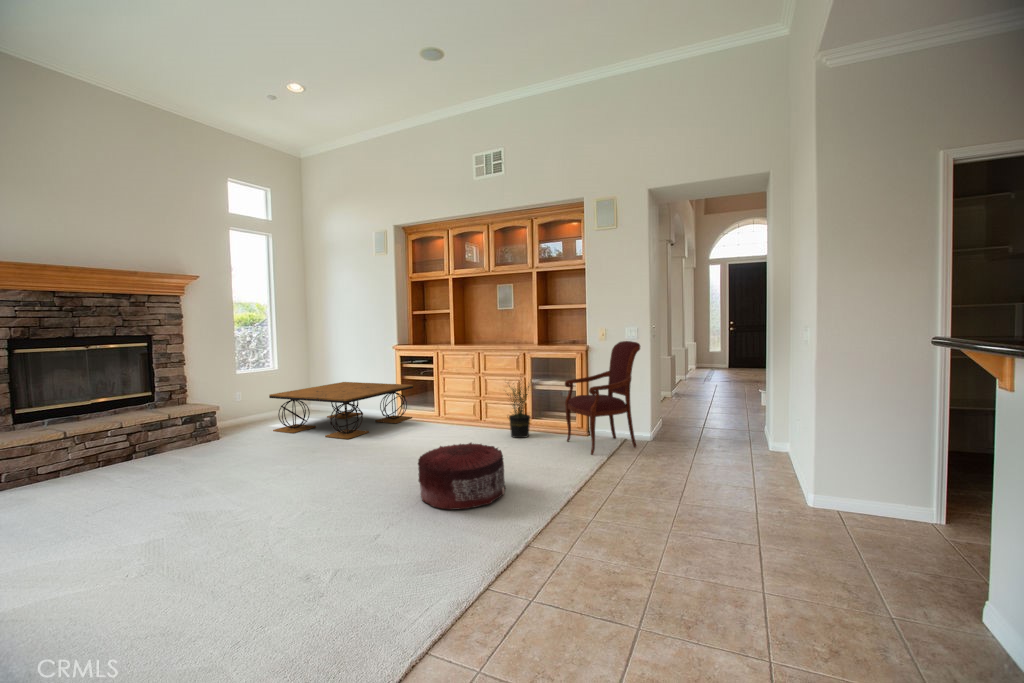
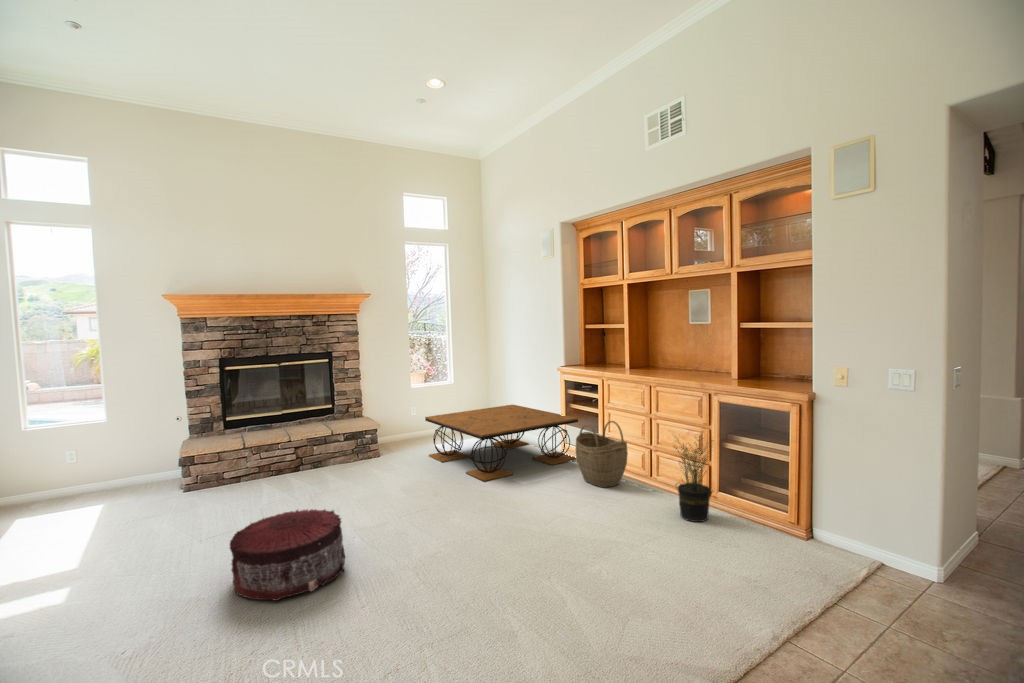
armchair: present [565,341,640,455] -> none [761,392,906,588]
woven basket: none [422,381,463,430] -> present [576,421,628,487]
pouf: present [418,443,505,510] -> present [230,509,345,601]

